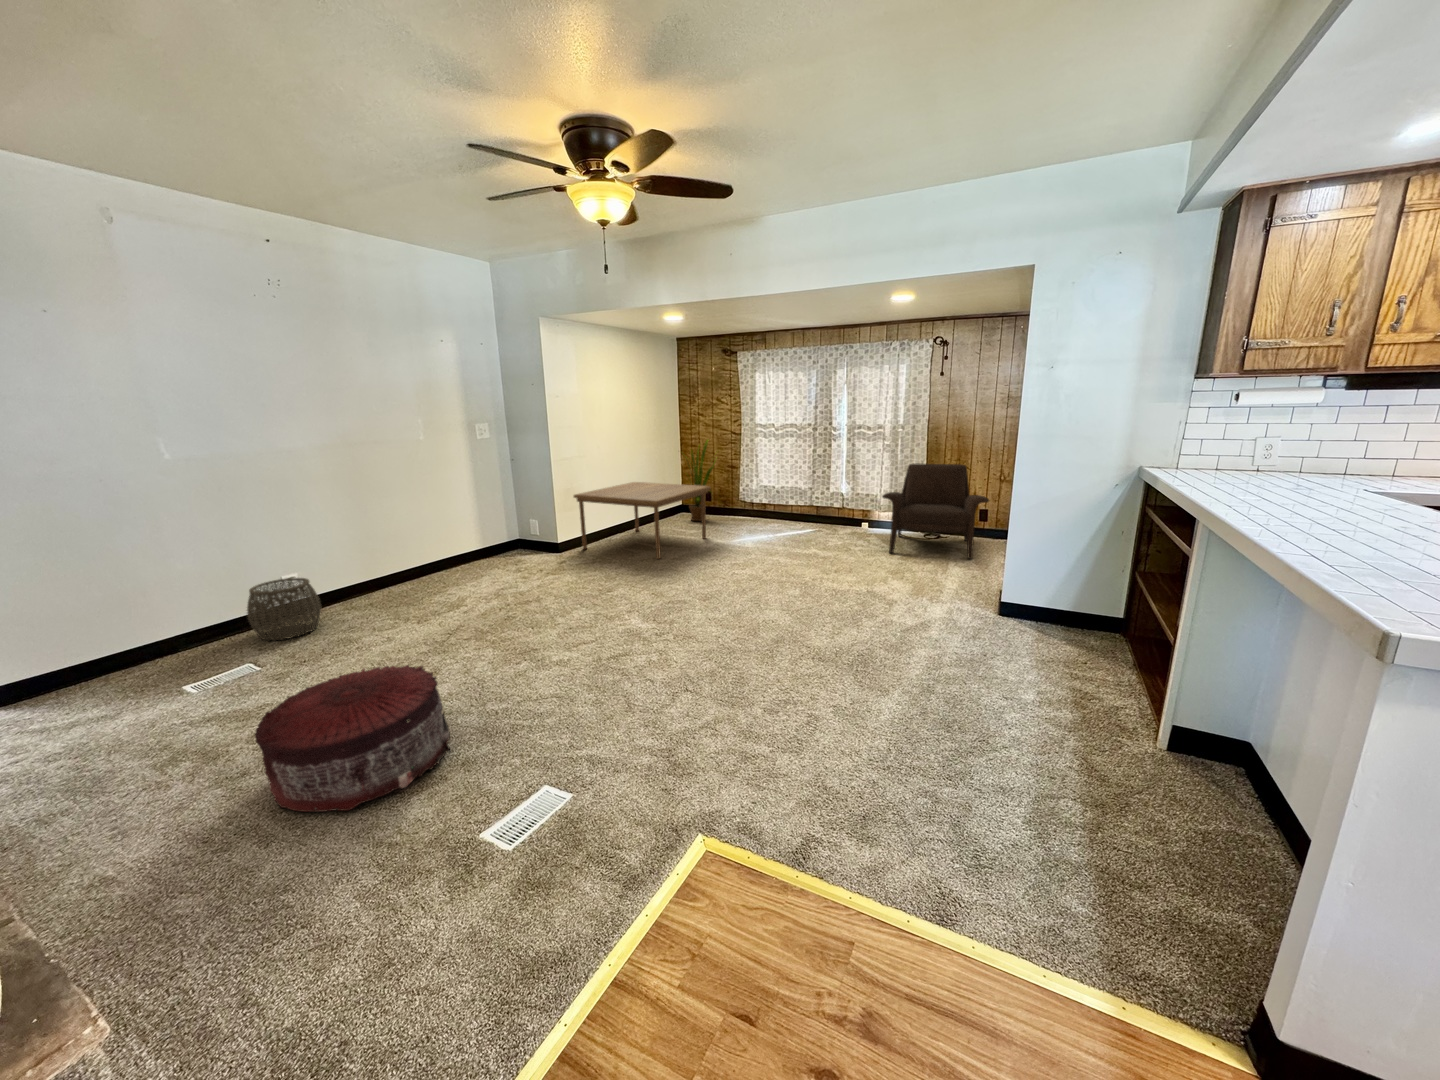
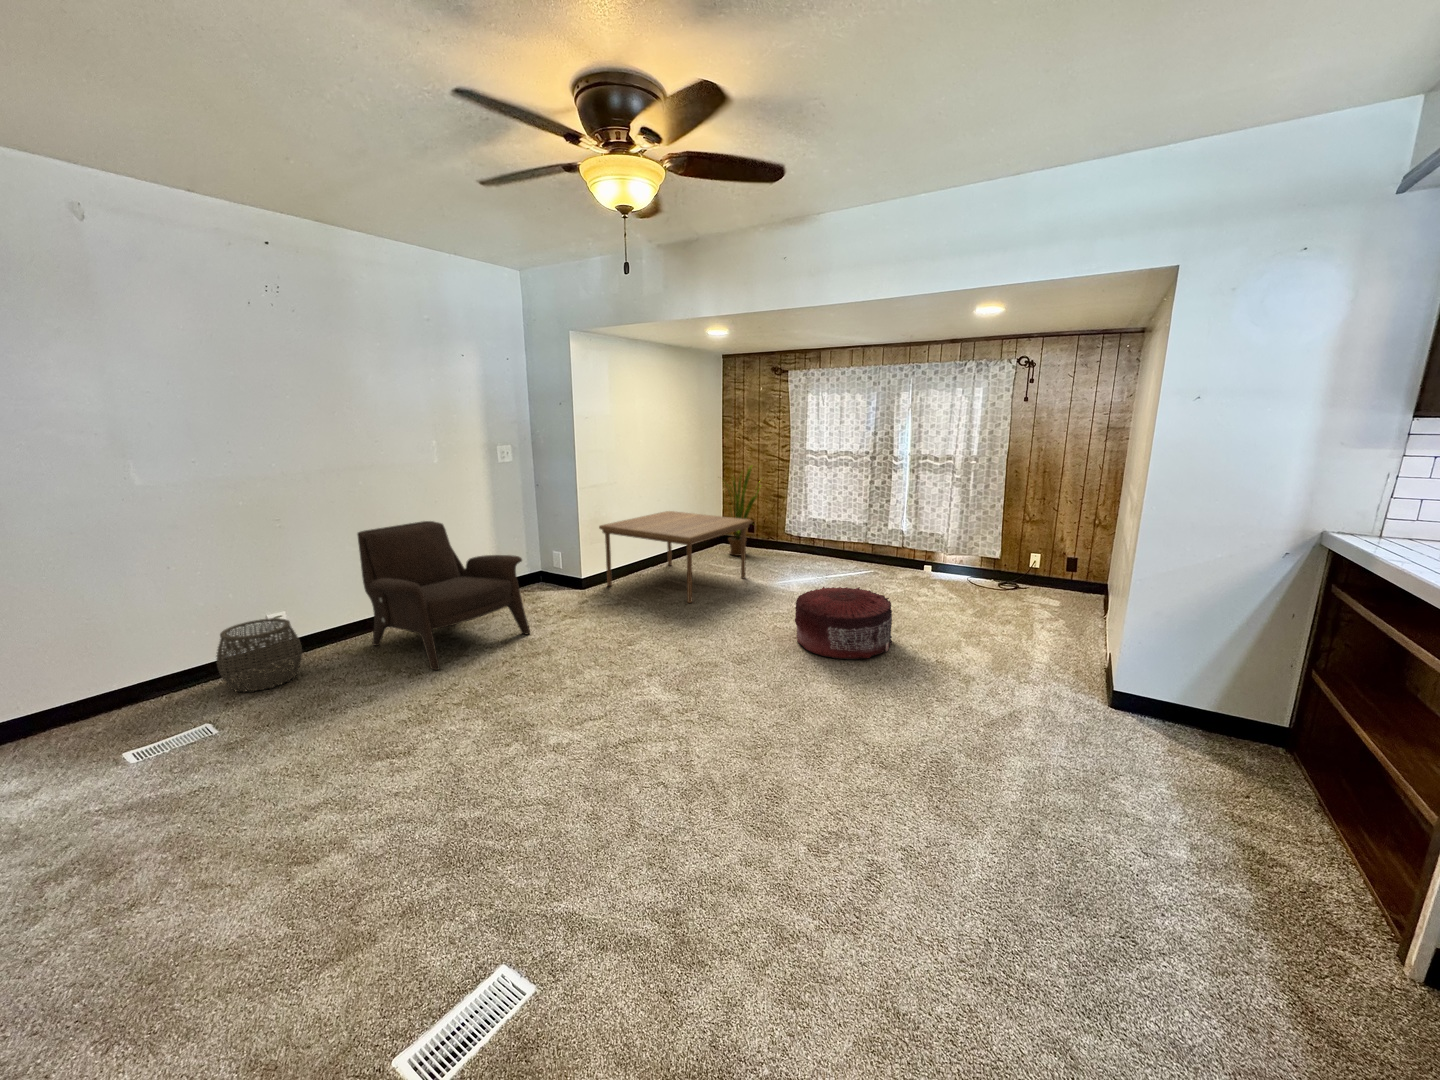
armchair: present [882,463,989,559] -> present [357,521,530,670]
pouf: present [255,665,450,812] -> present [795,587,892,659]

